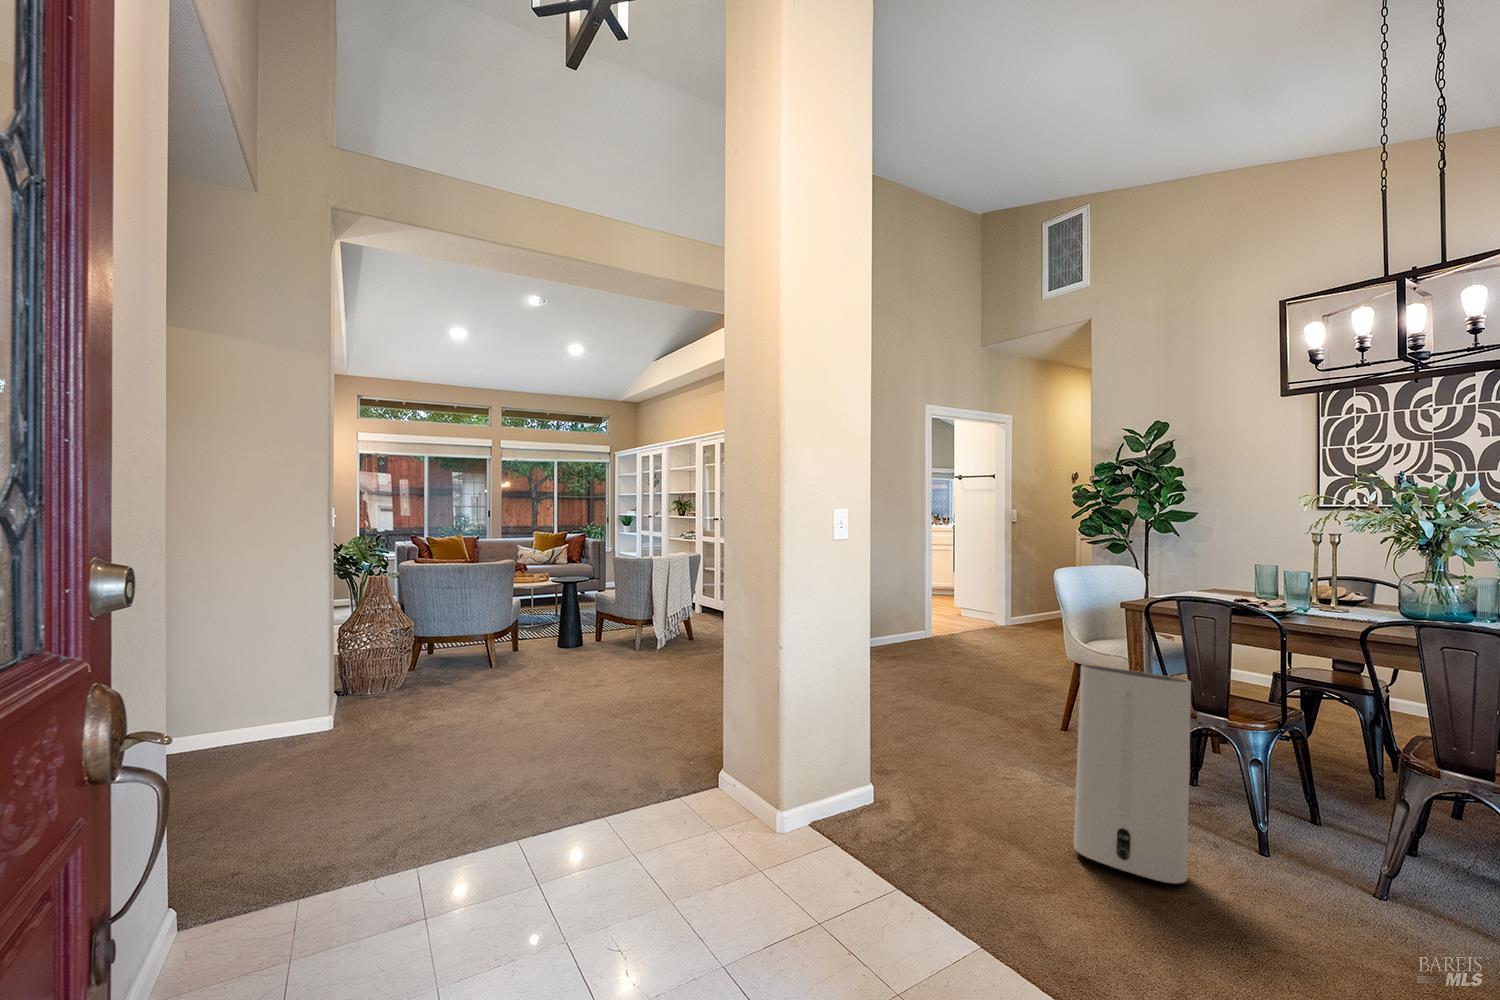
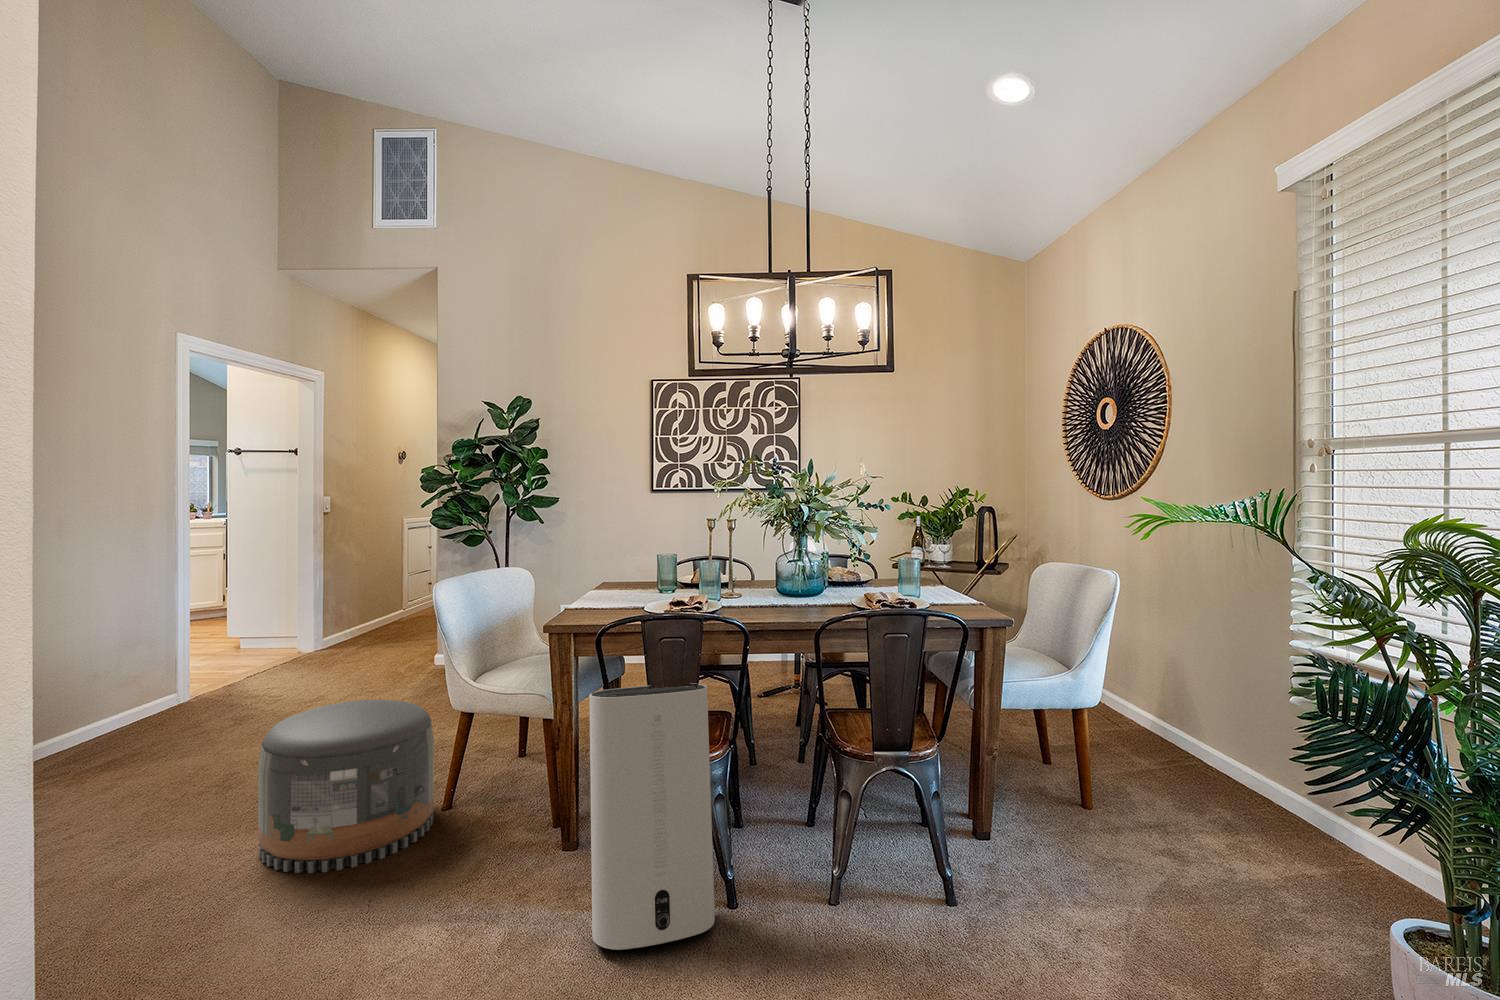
pouf: none [915,647,1020,751] -> present [258,700,434,873]

